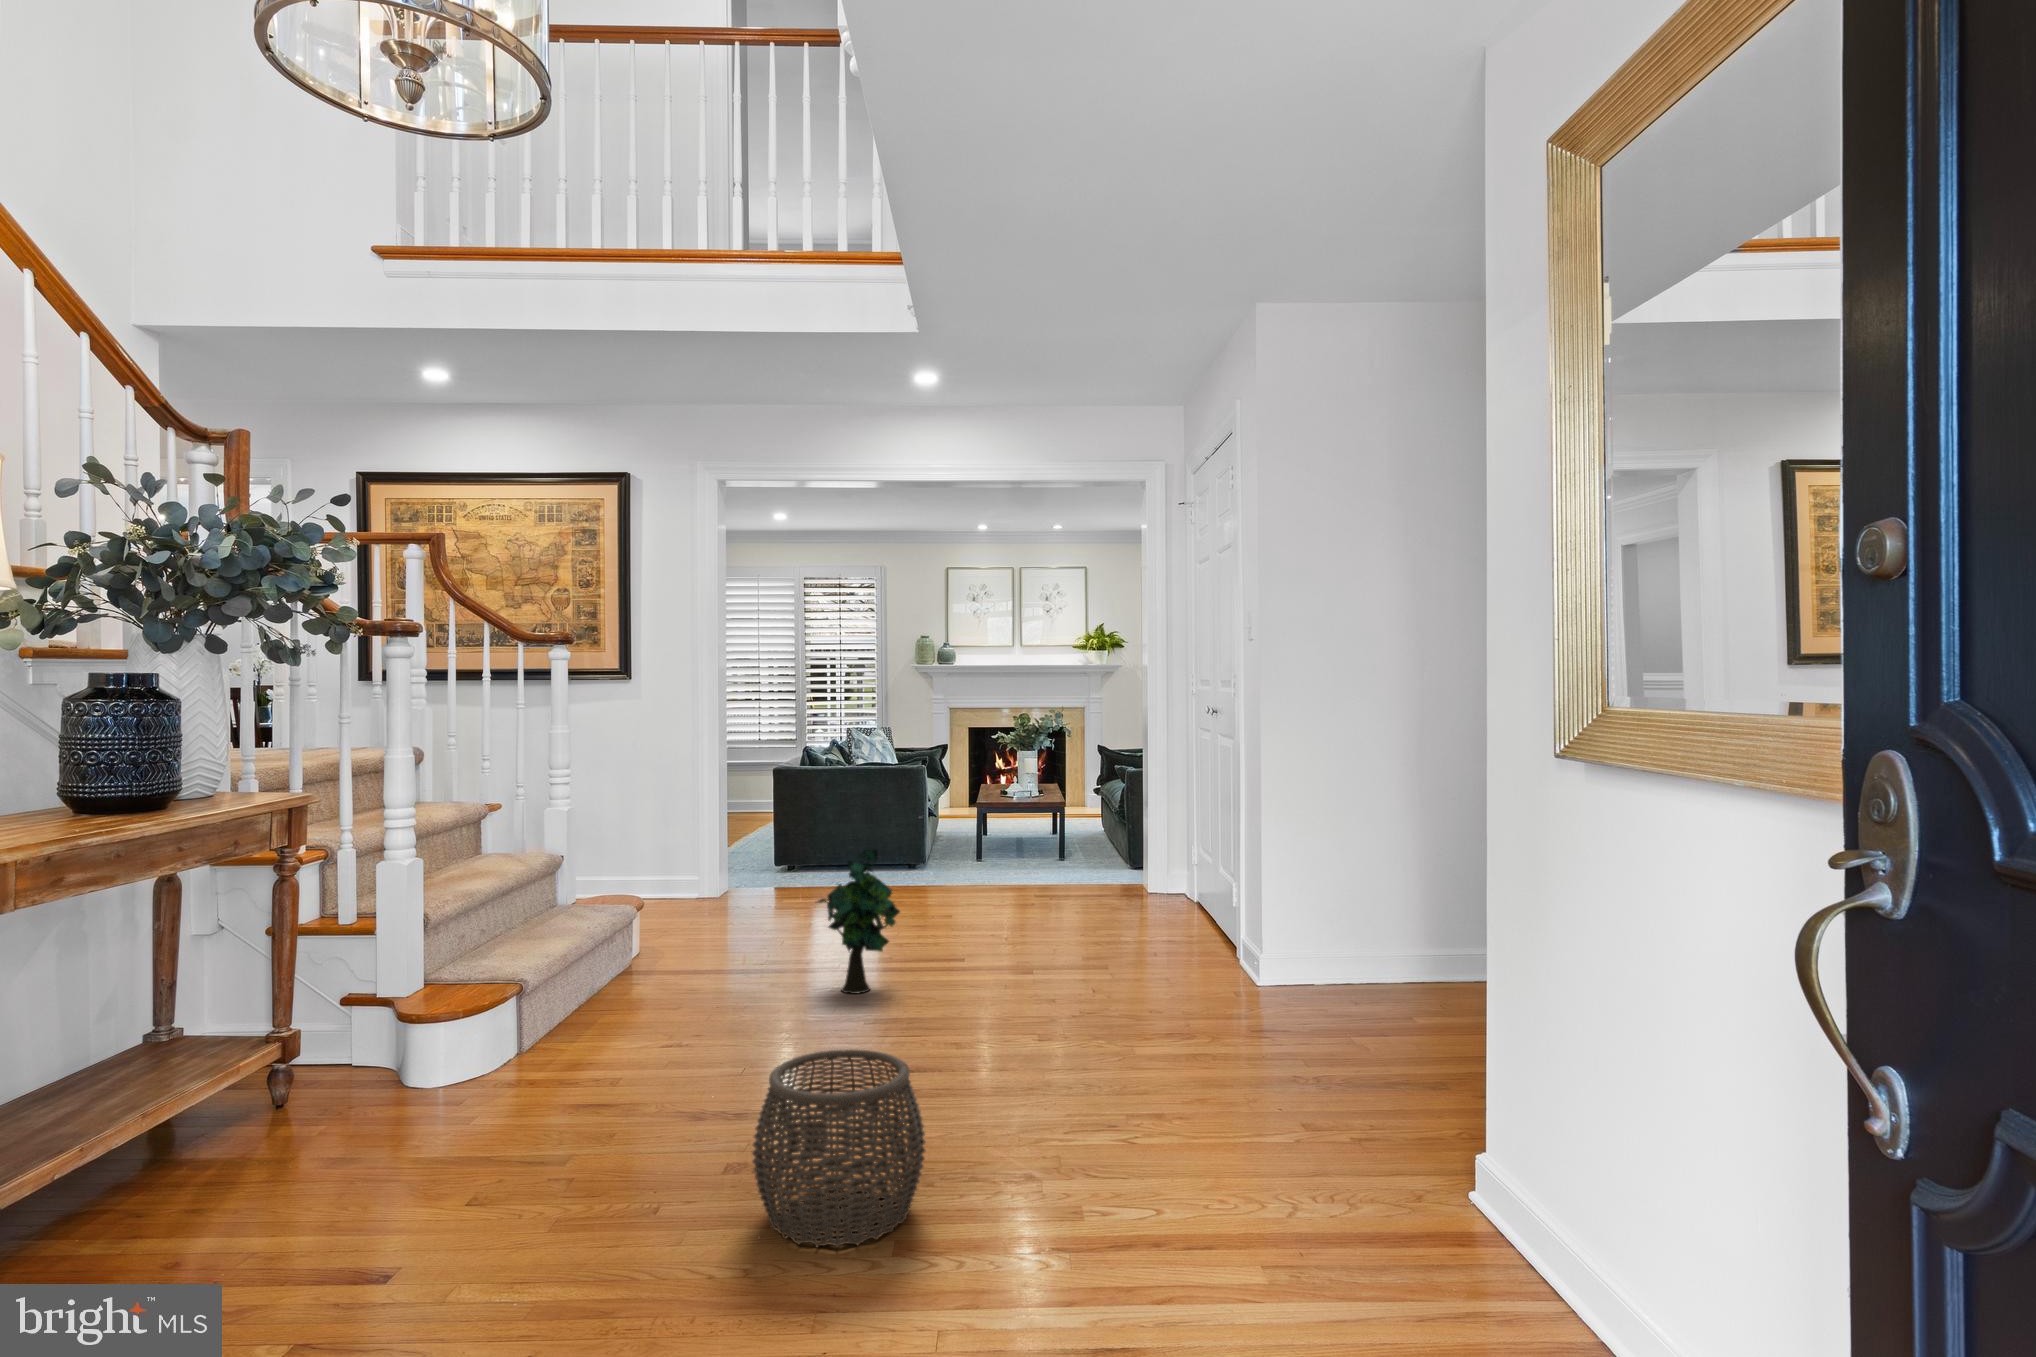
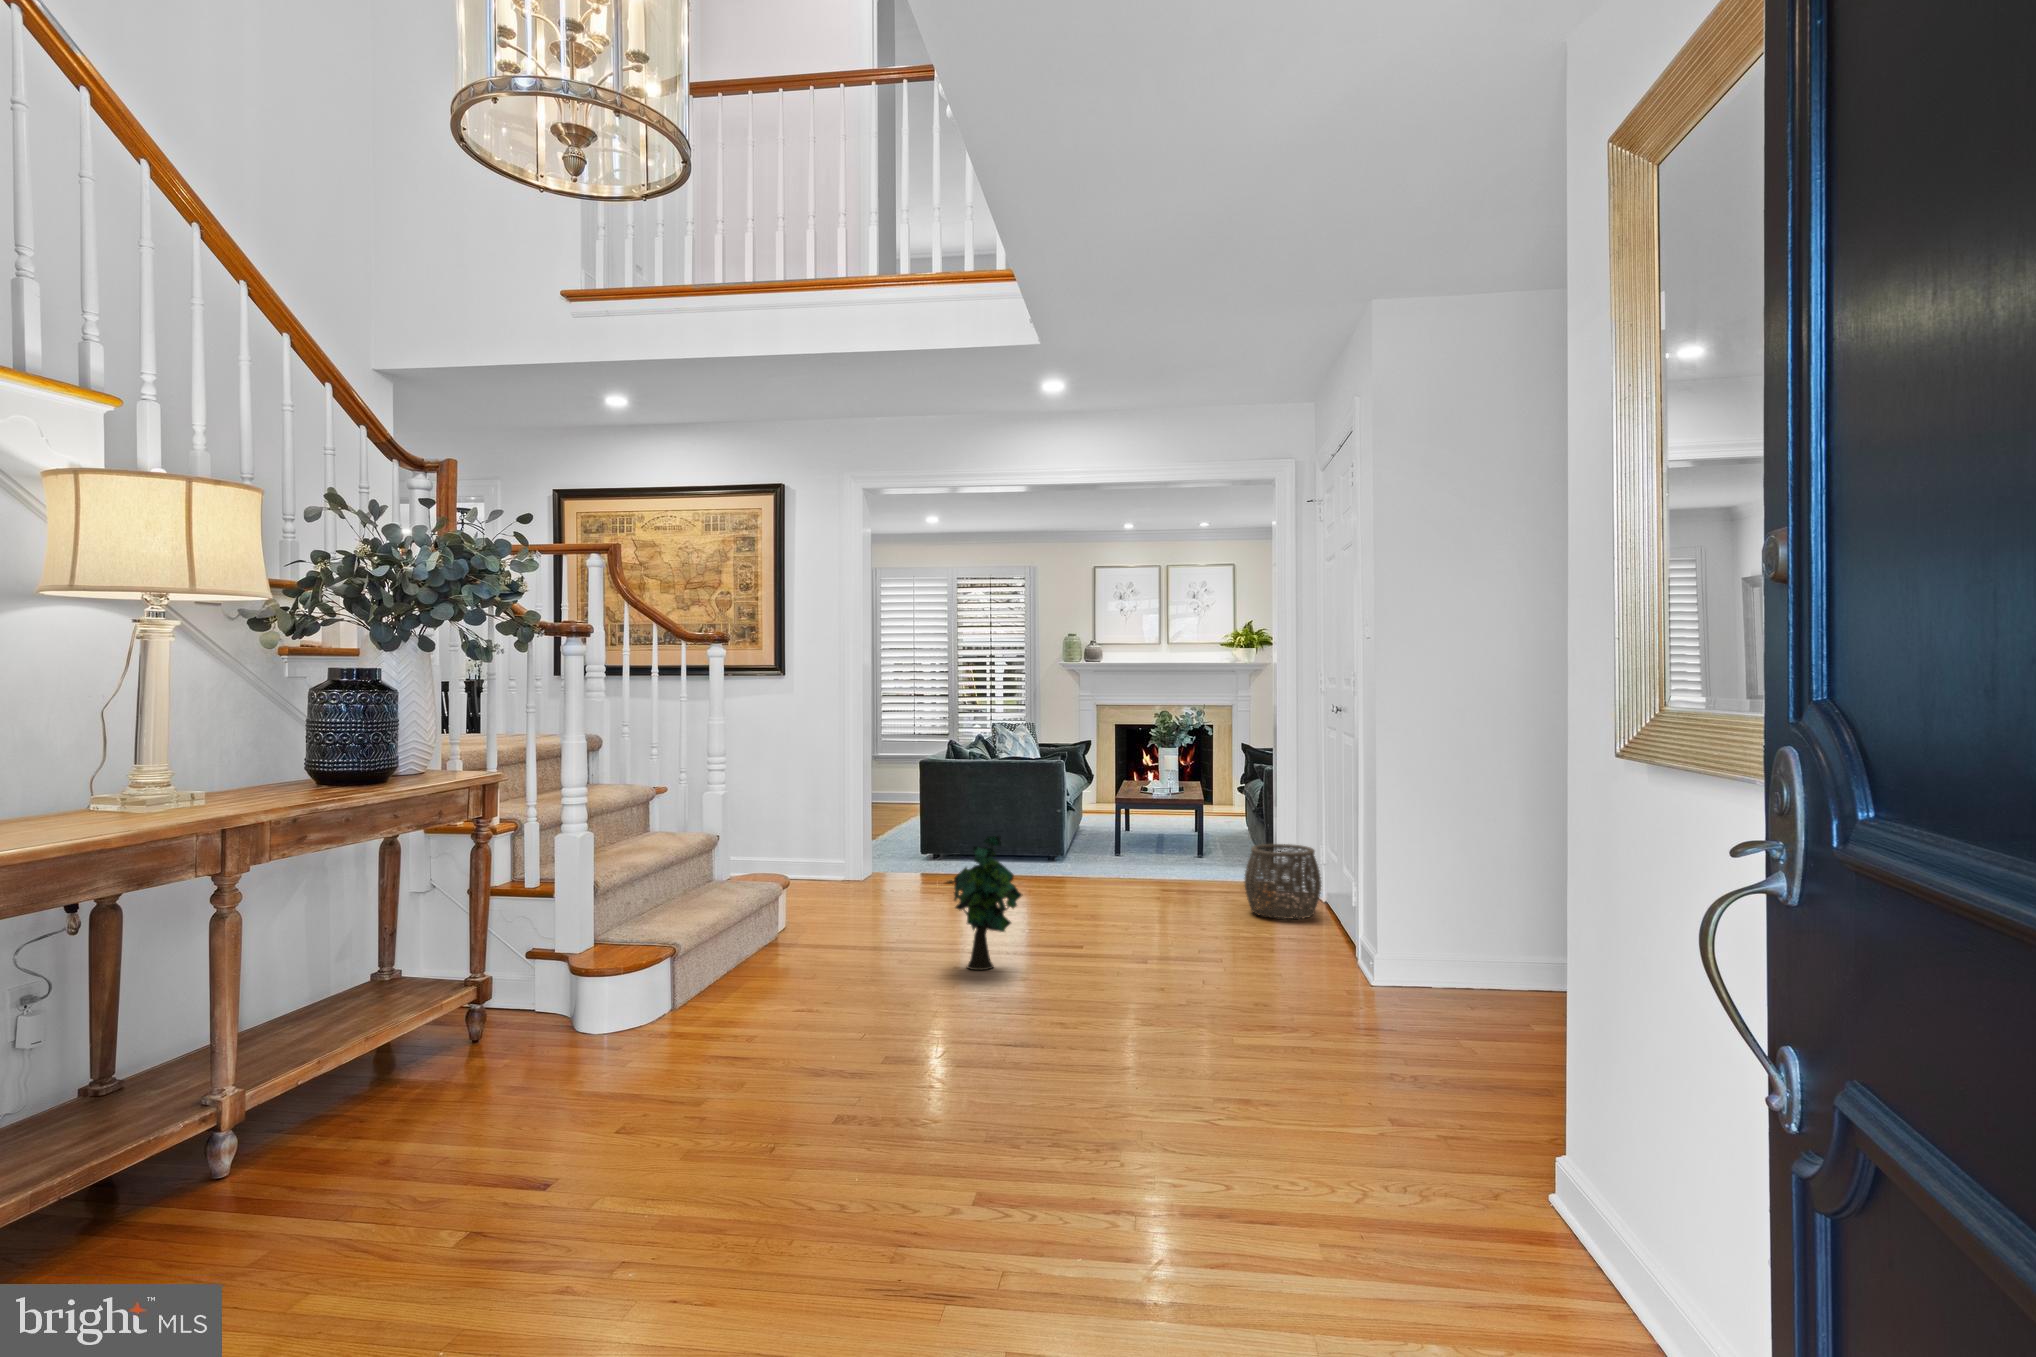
woven basket: present [752,1049,925,1247] -> present [1244,844,1321,919]

